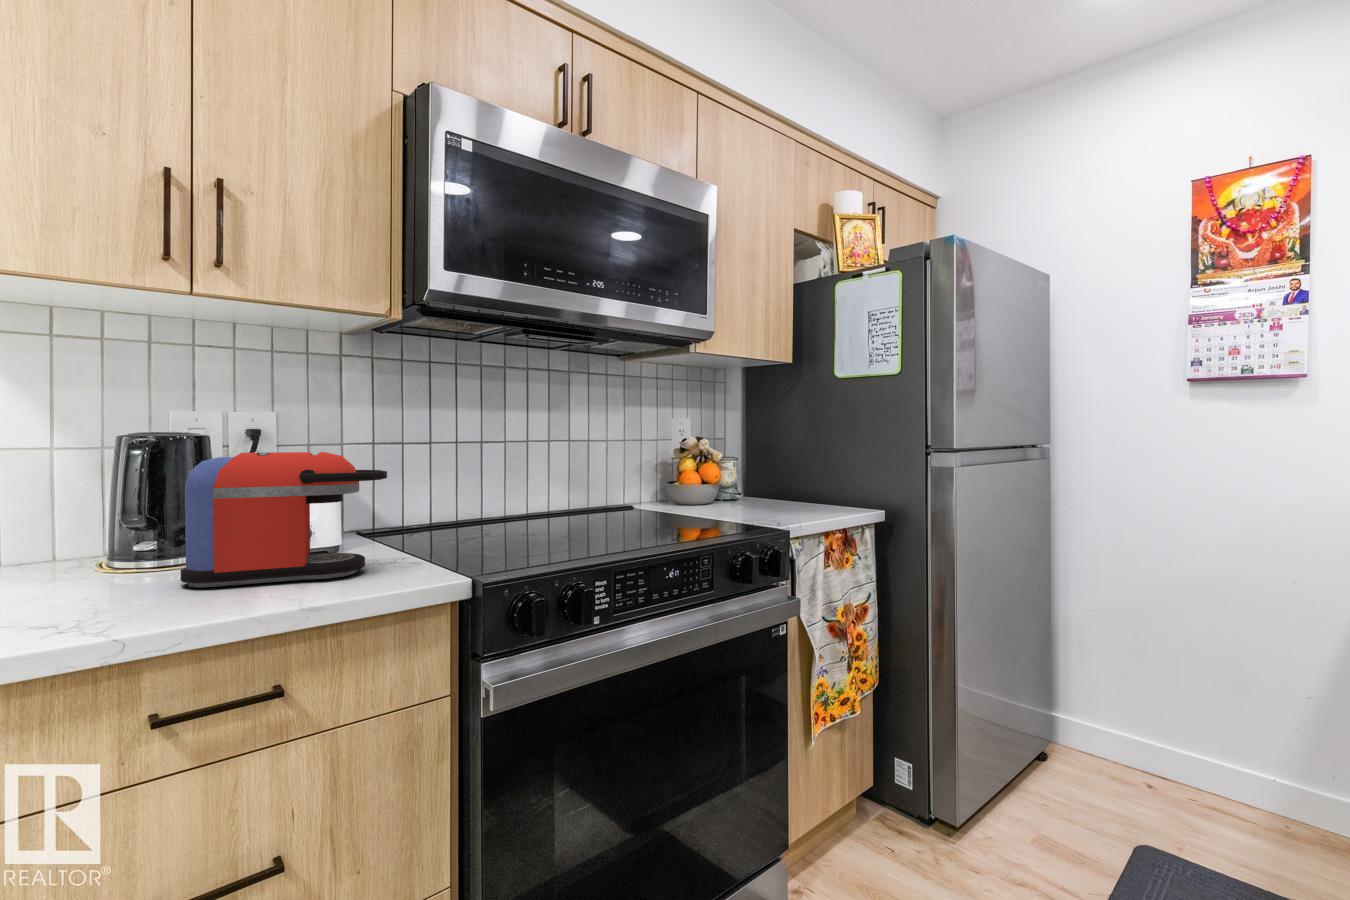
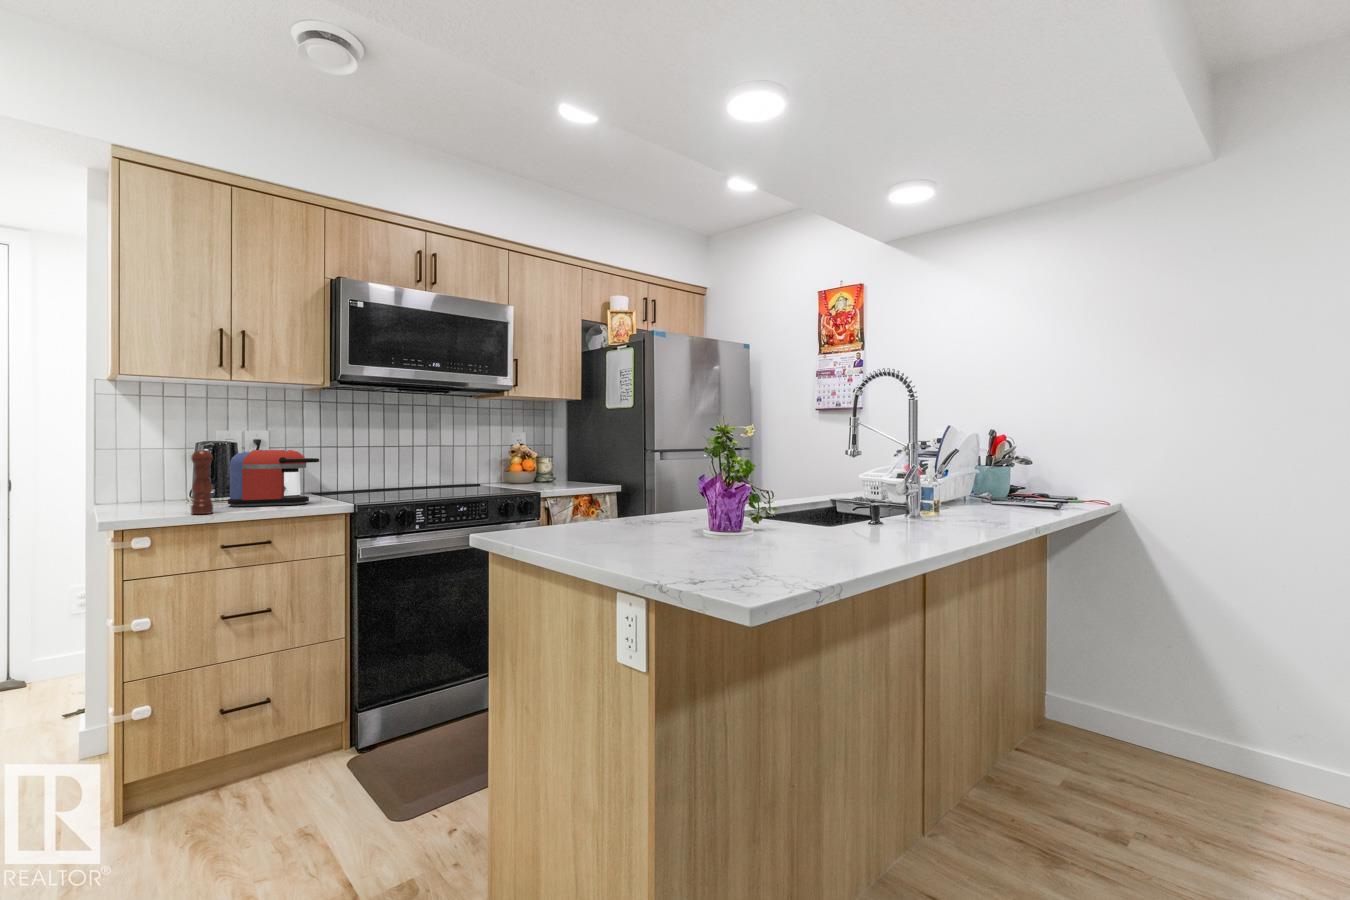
pepper mill: none [64,443,130,634] -> present [191,445,213,514]

